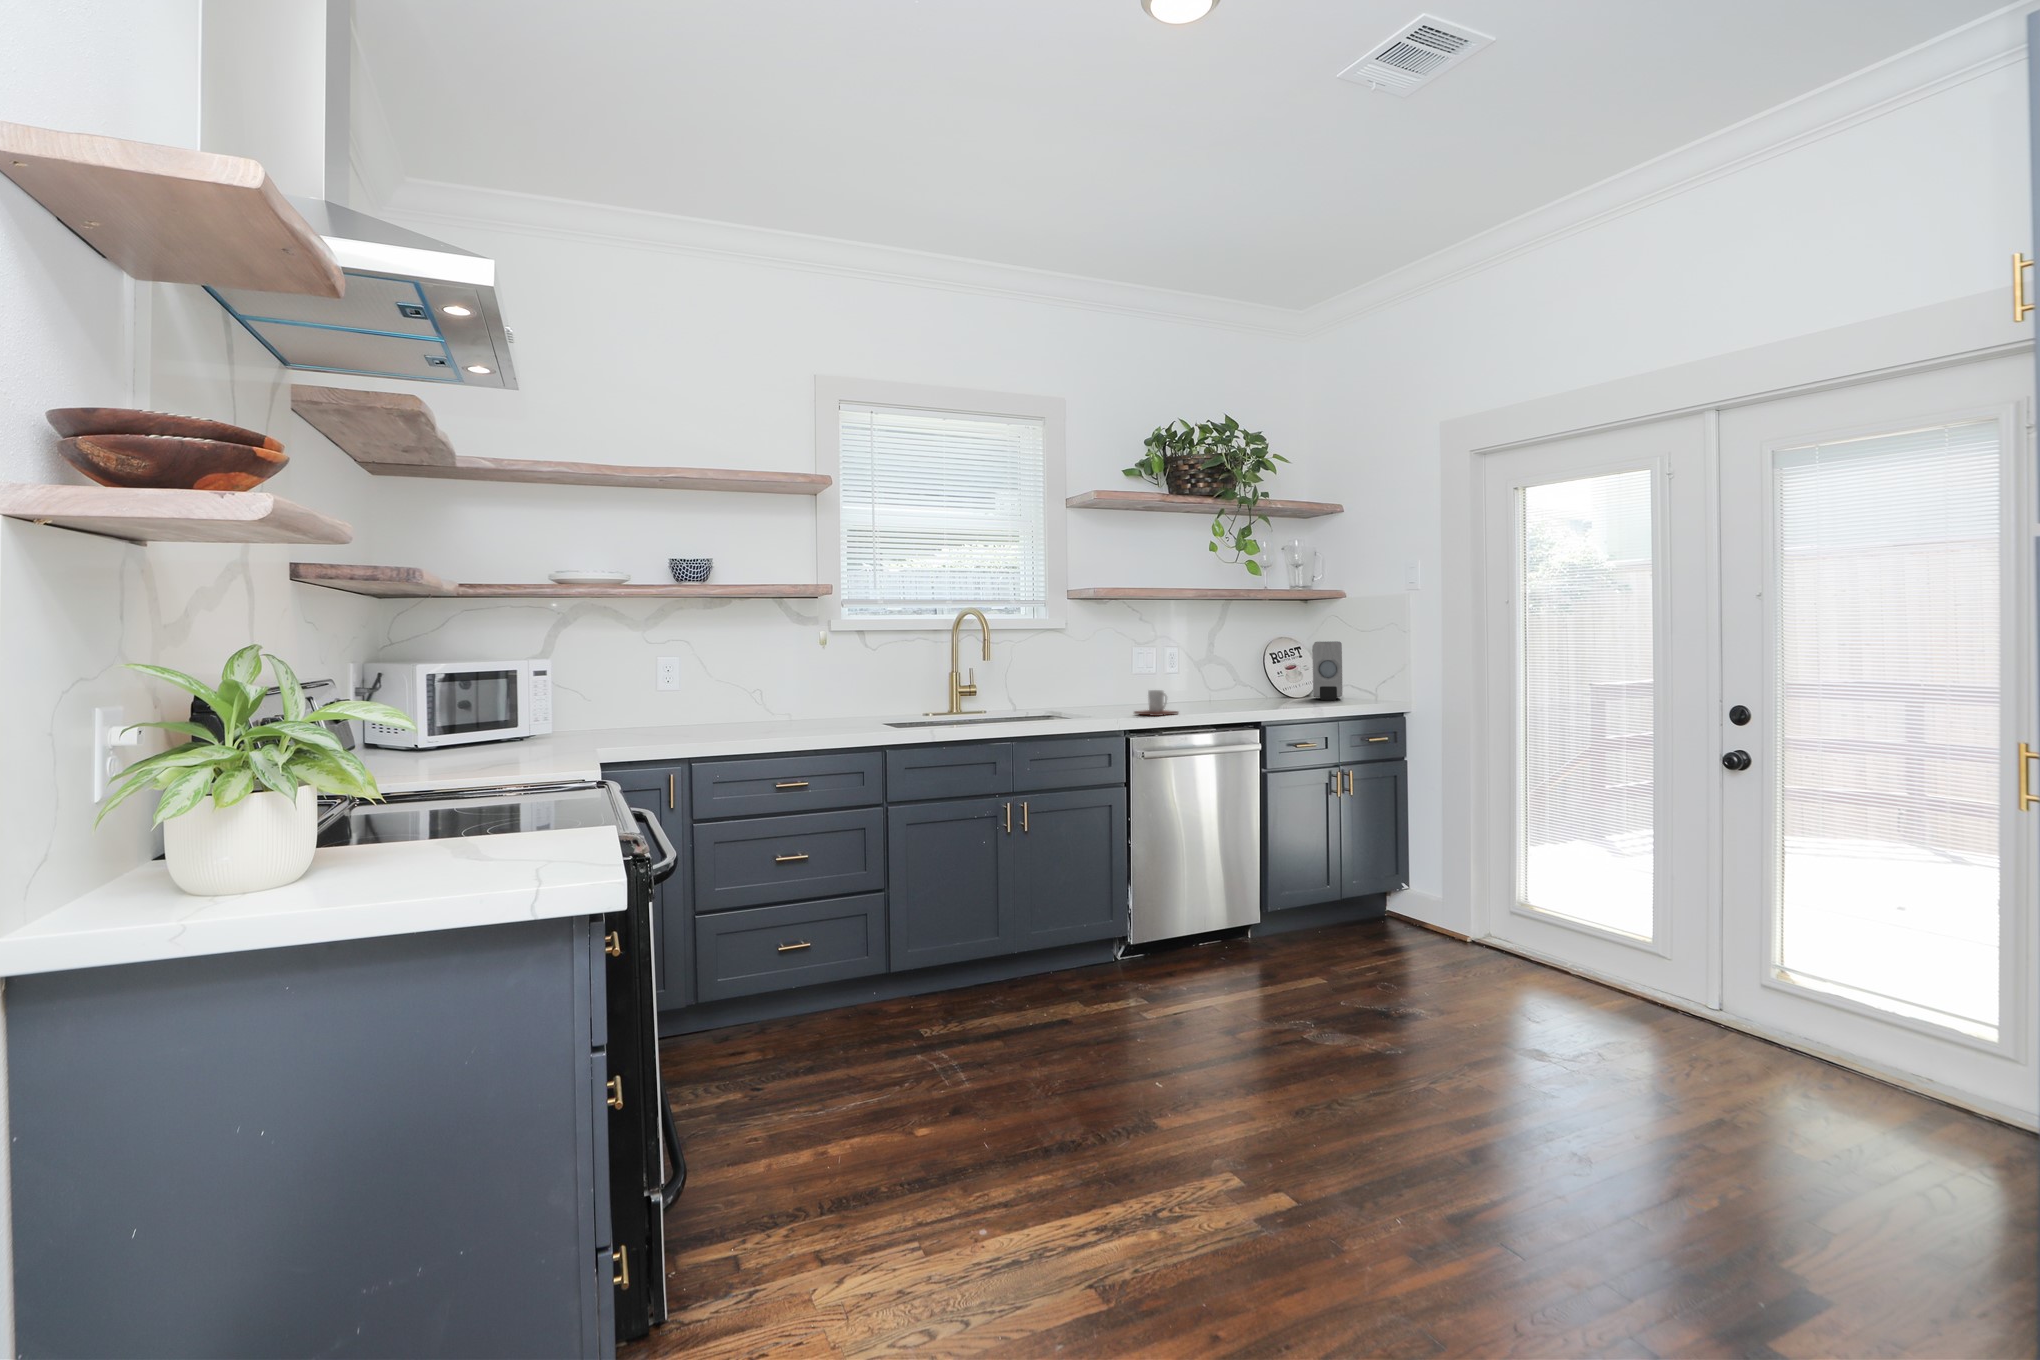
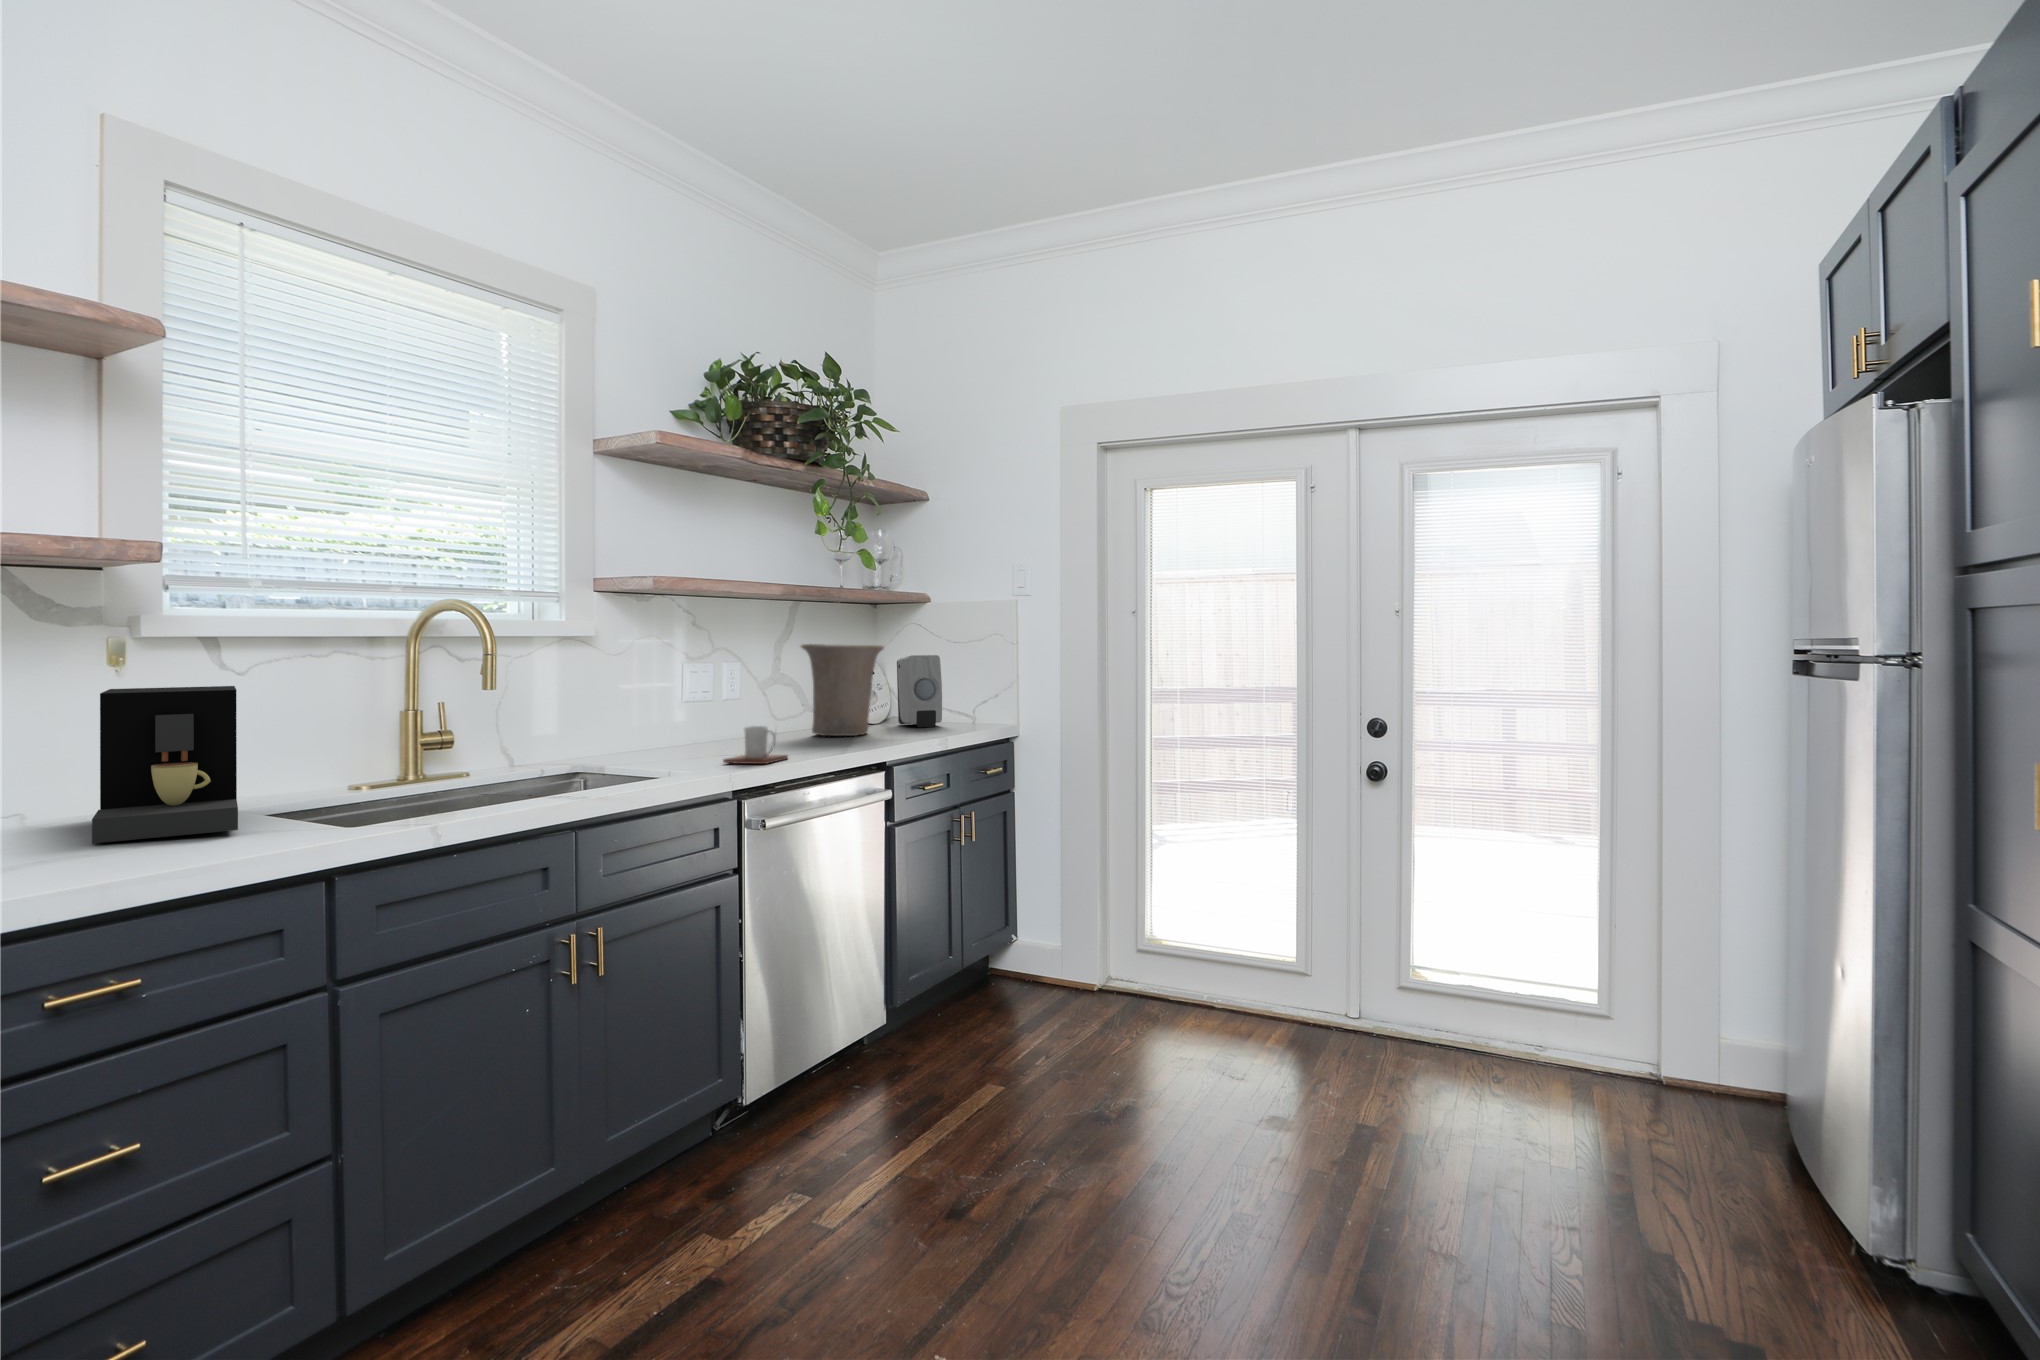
vase: none [1222,632,1287,703] -> present [801,644,884,736]
coffee maker: none [800,655,868,726] -> present [92,686,238,843]

